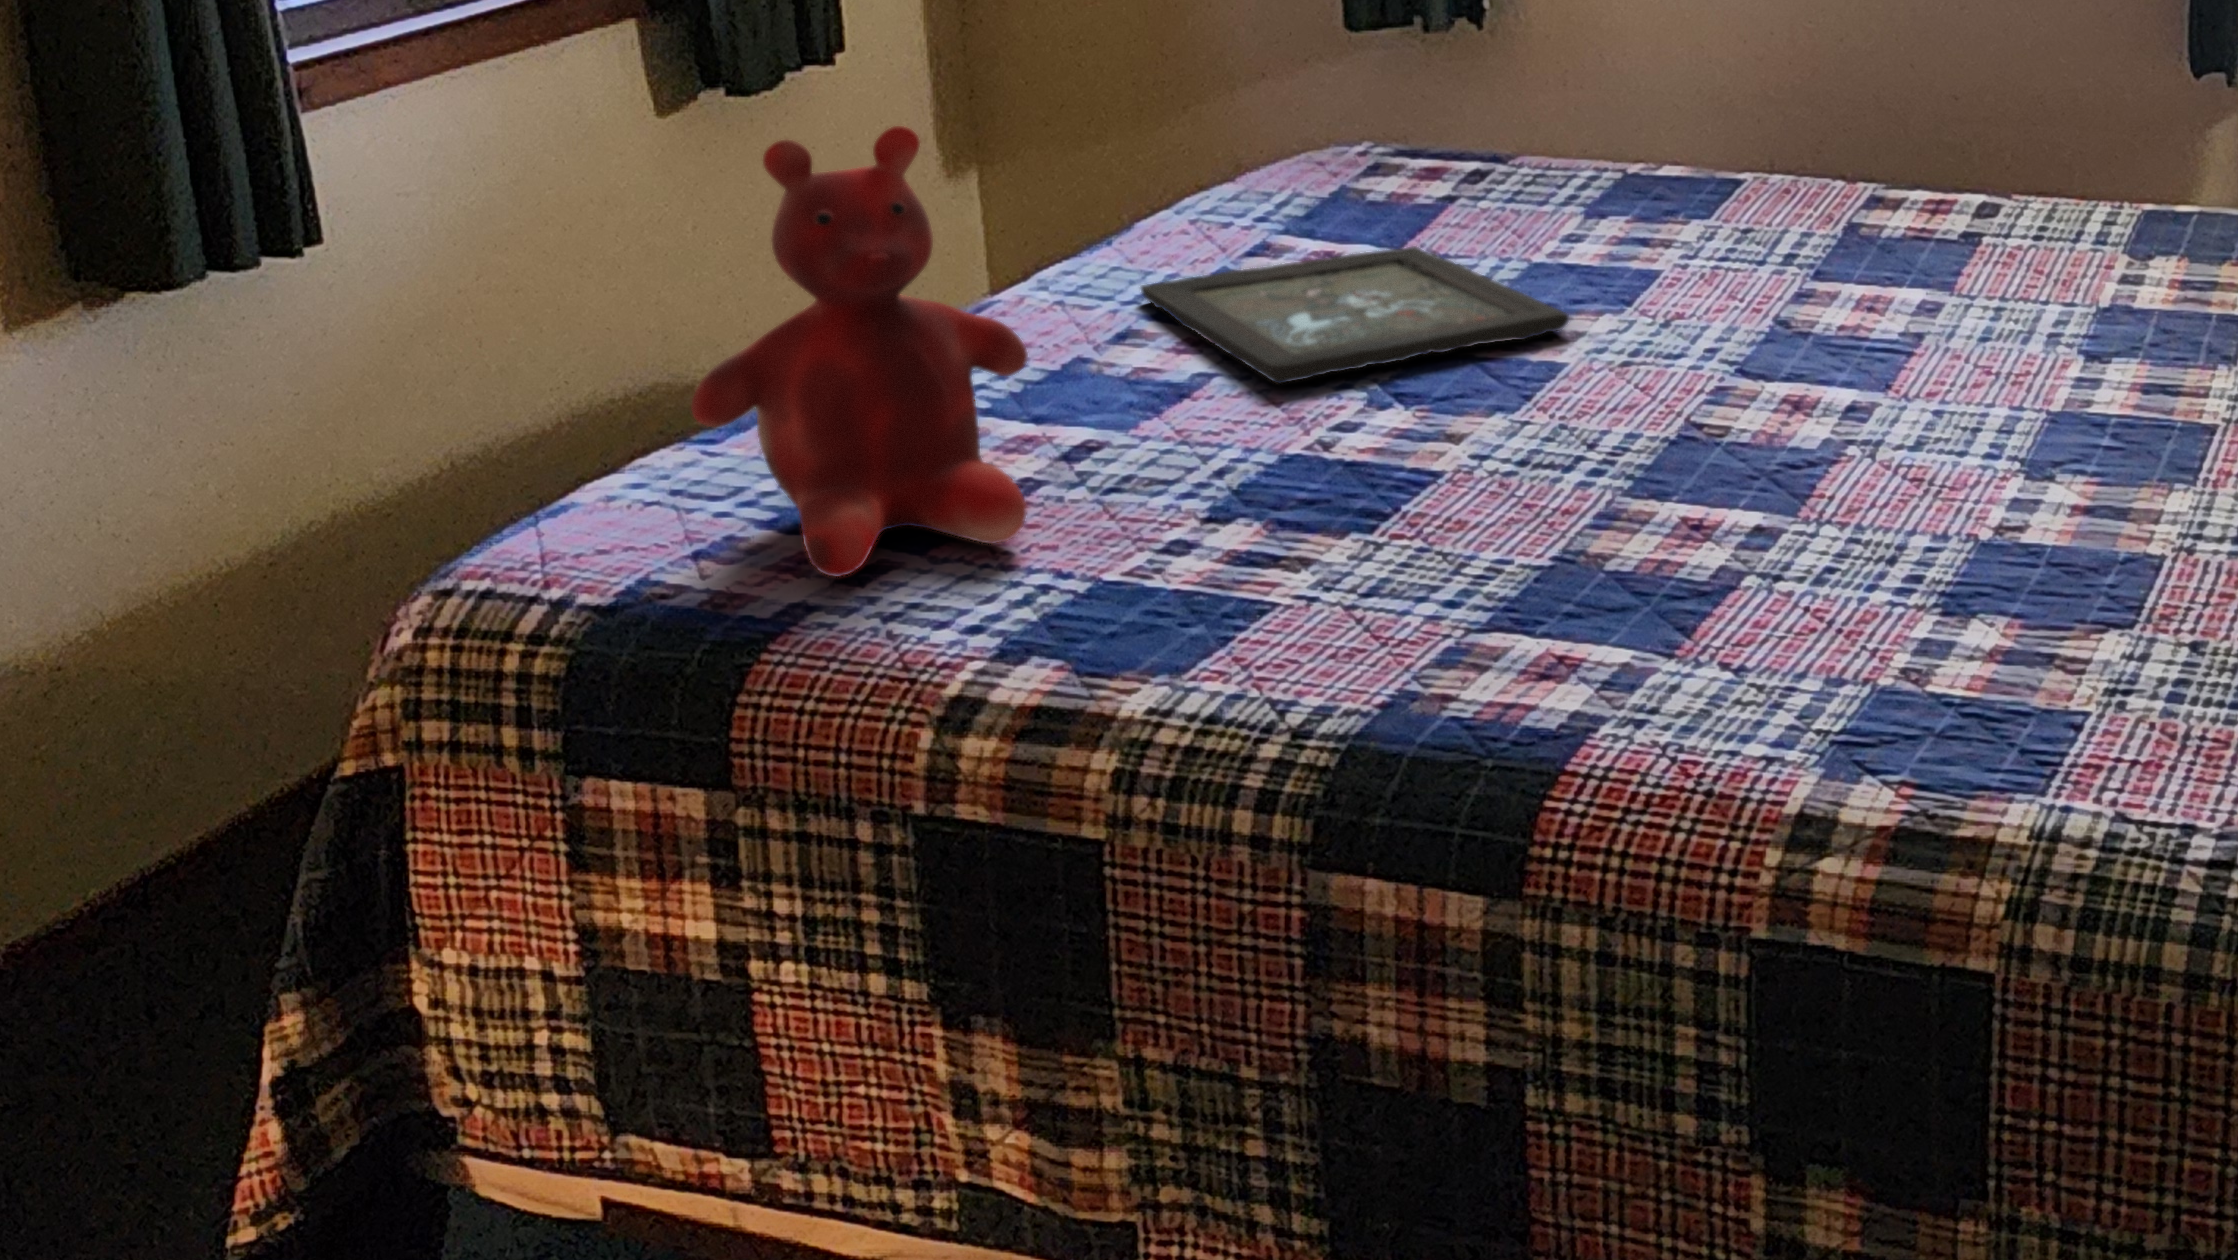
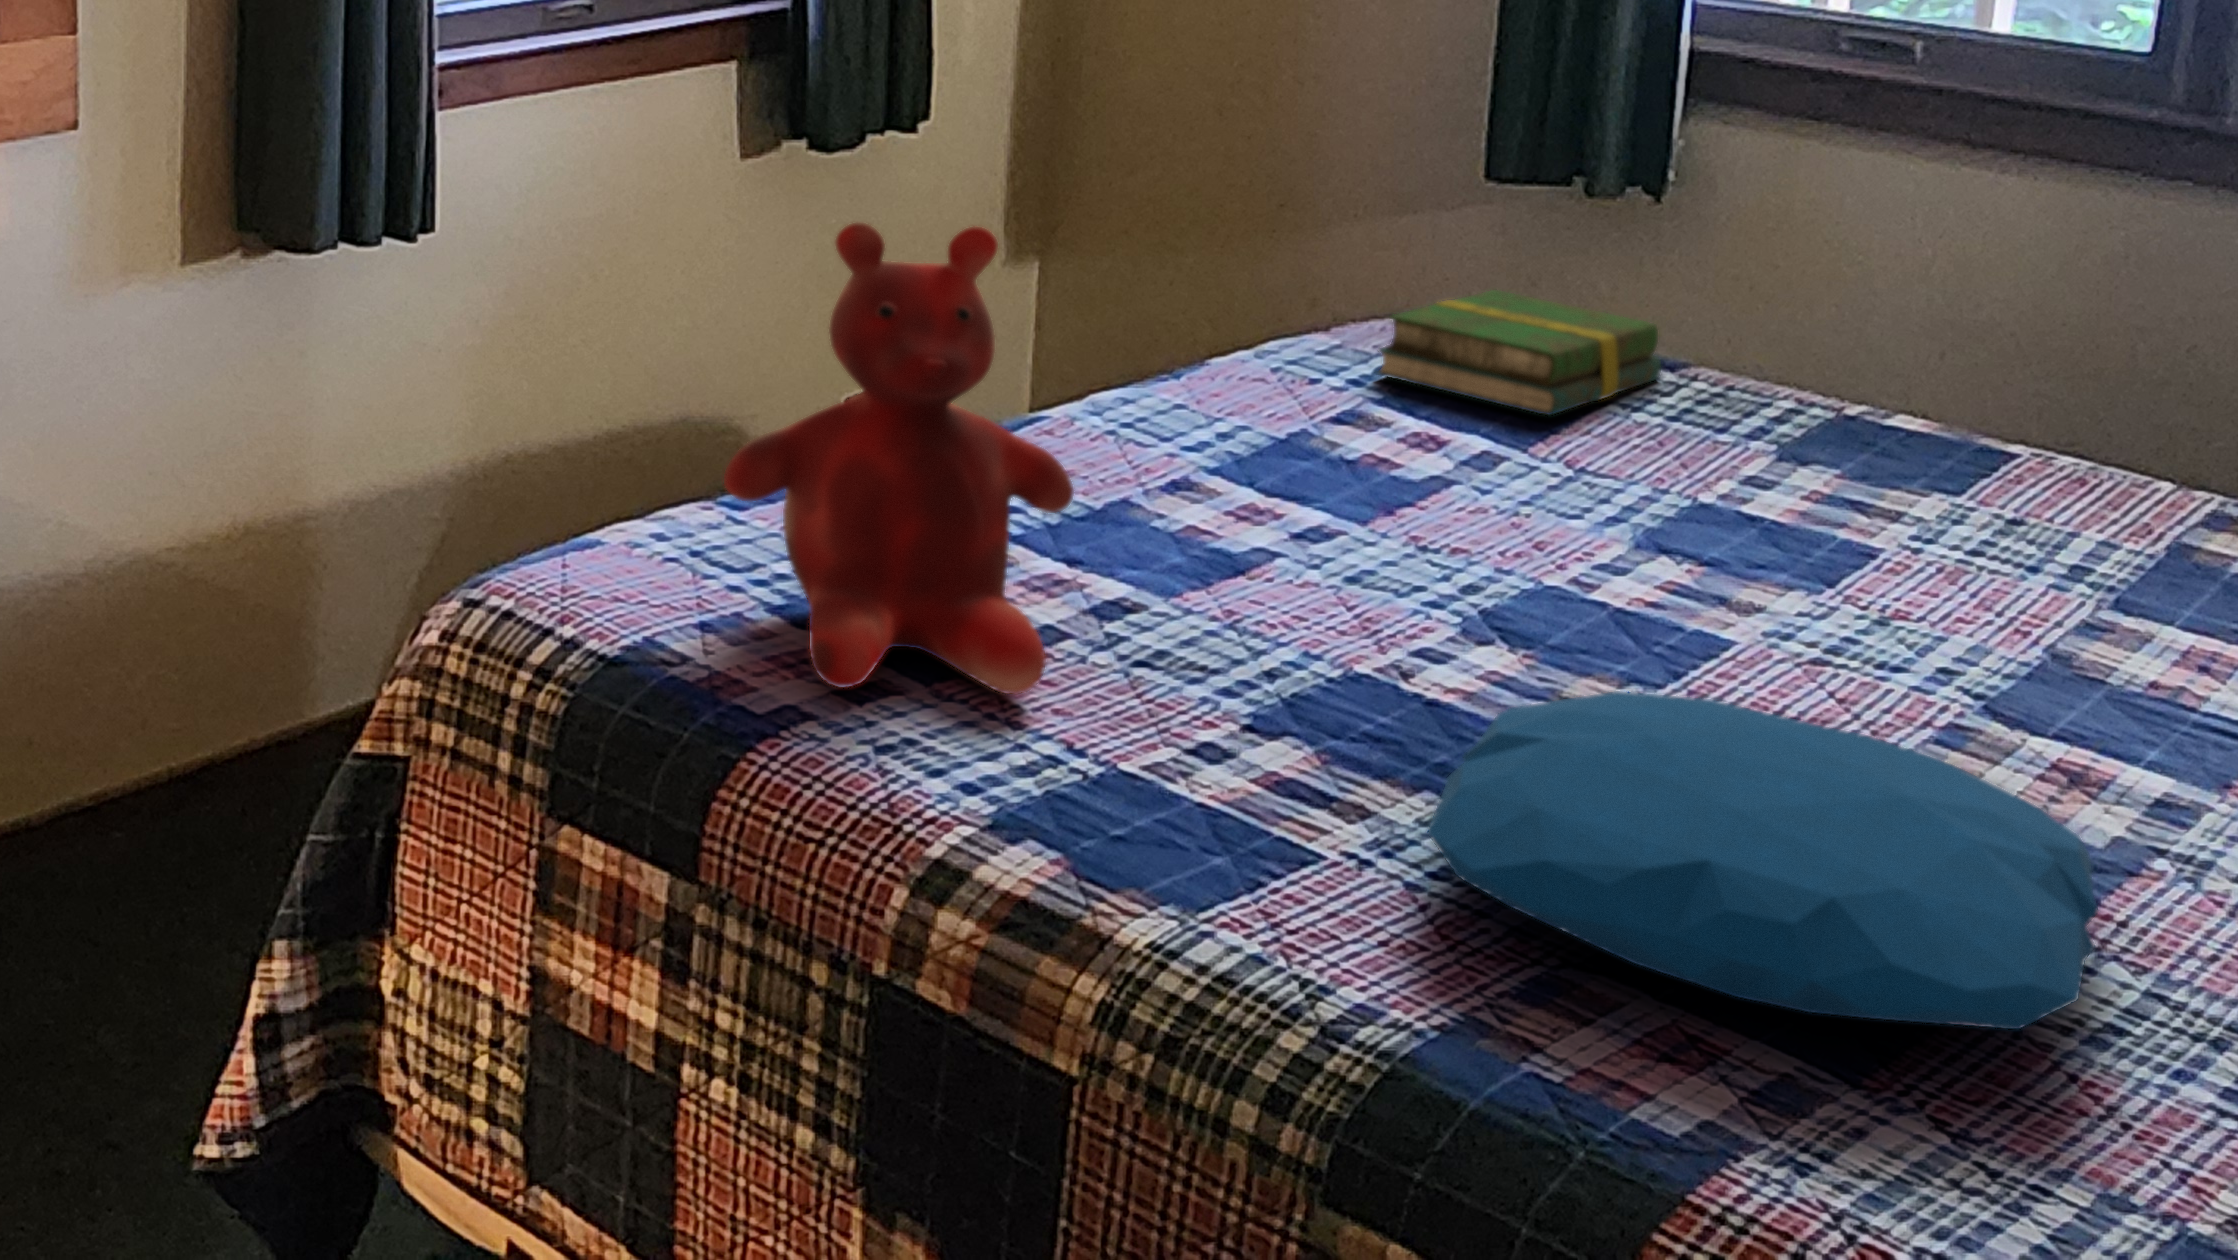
book: none [1276,121,1497,217] -> present [1377,290,1661,415]
tray: present [1141,246,1569,383] -> none [1204,432,1745,599]
pillow: none [1352,403,1808,613] -> present [1428,691,2098,1029]

